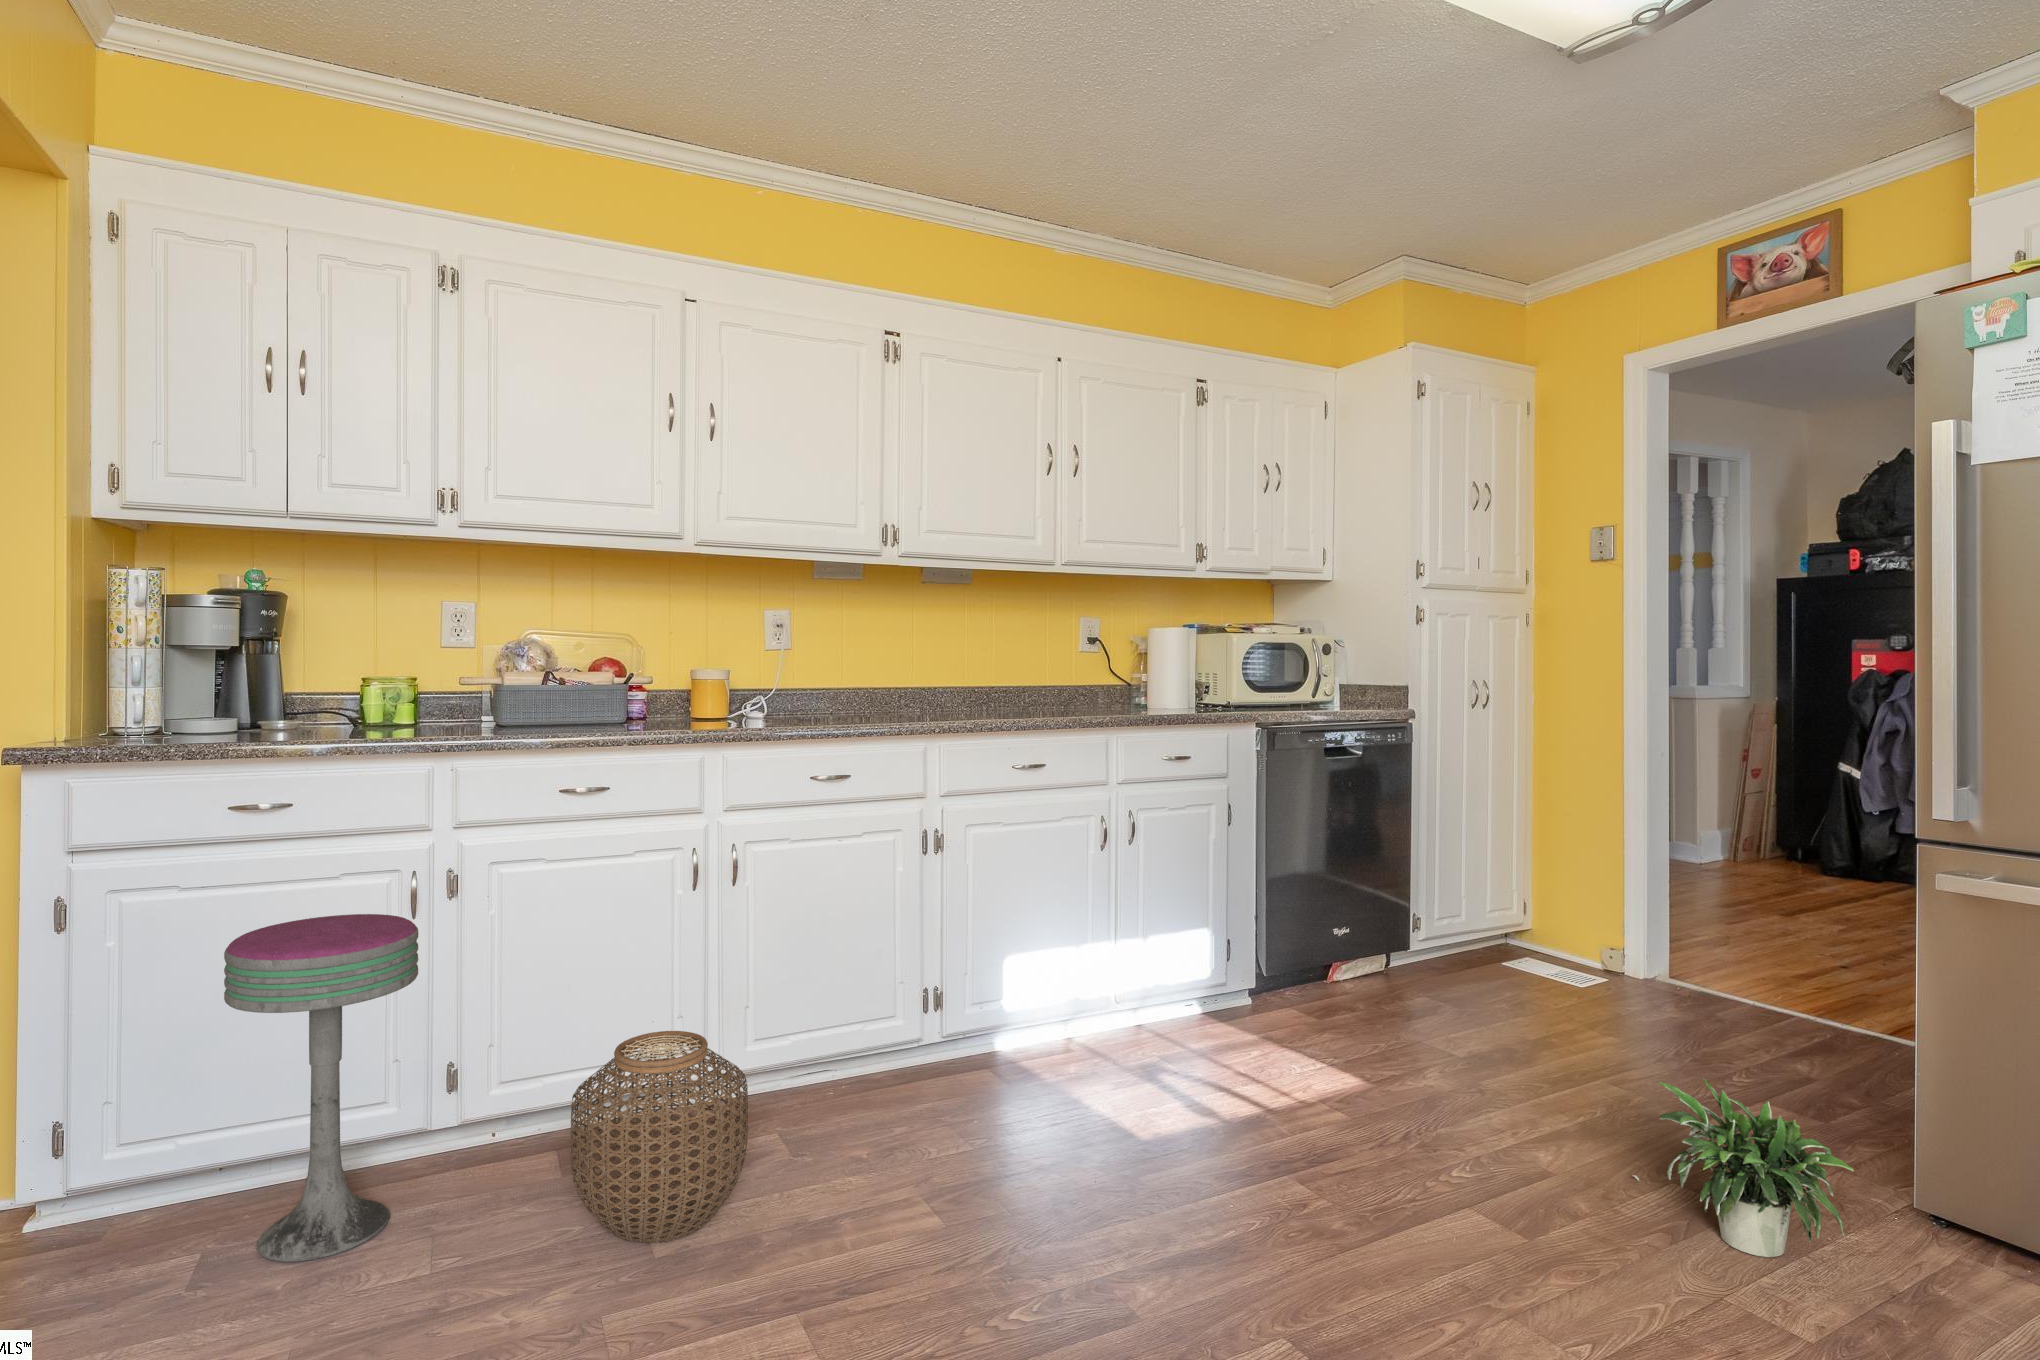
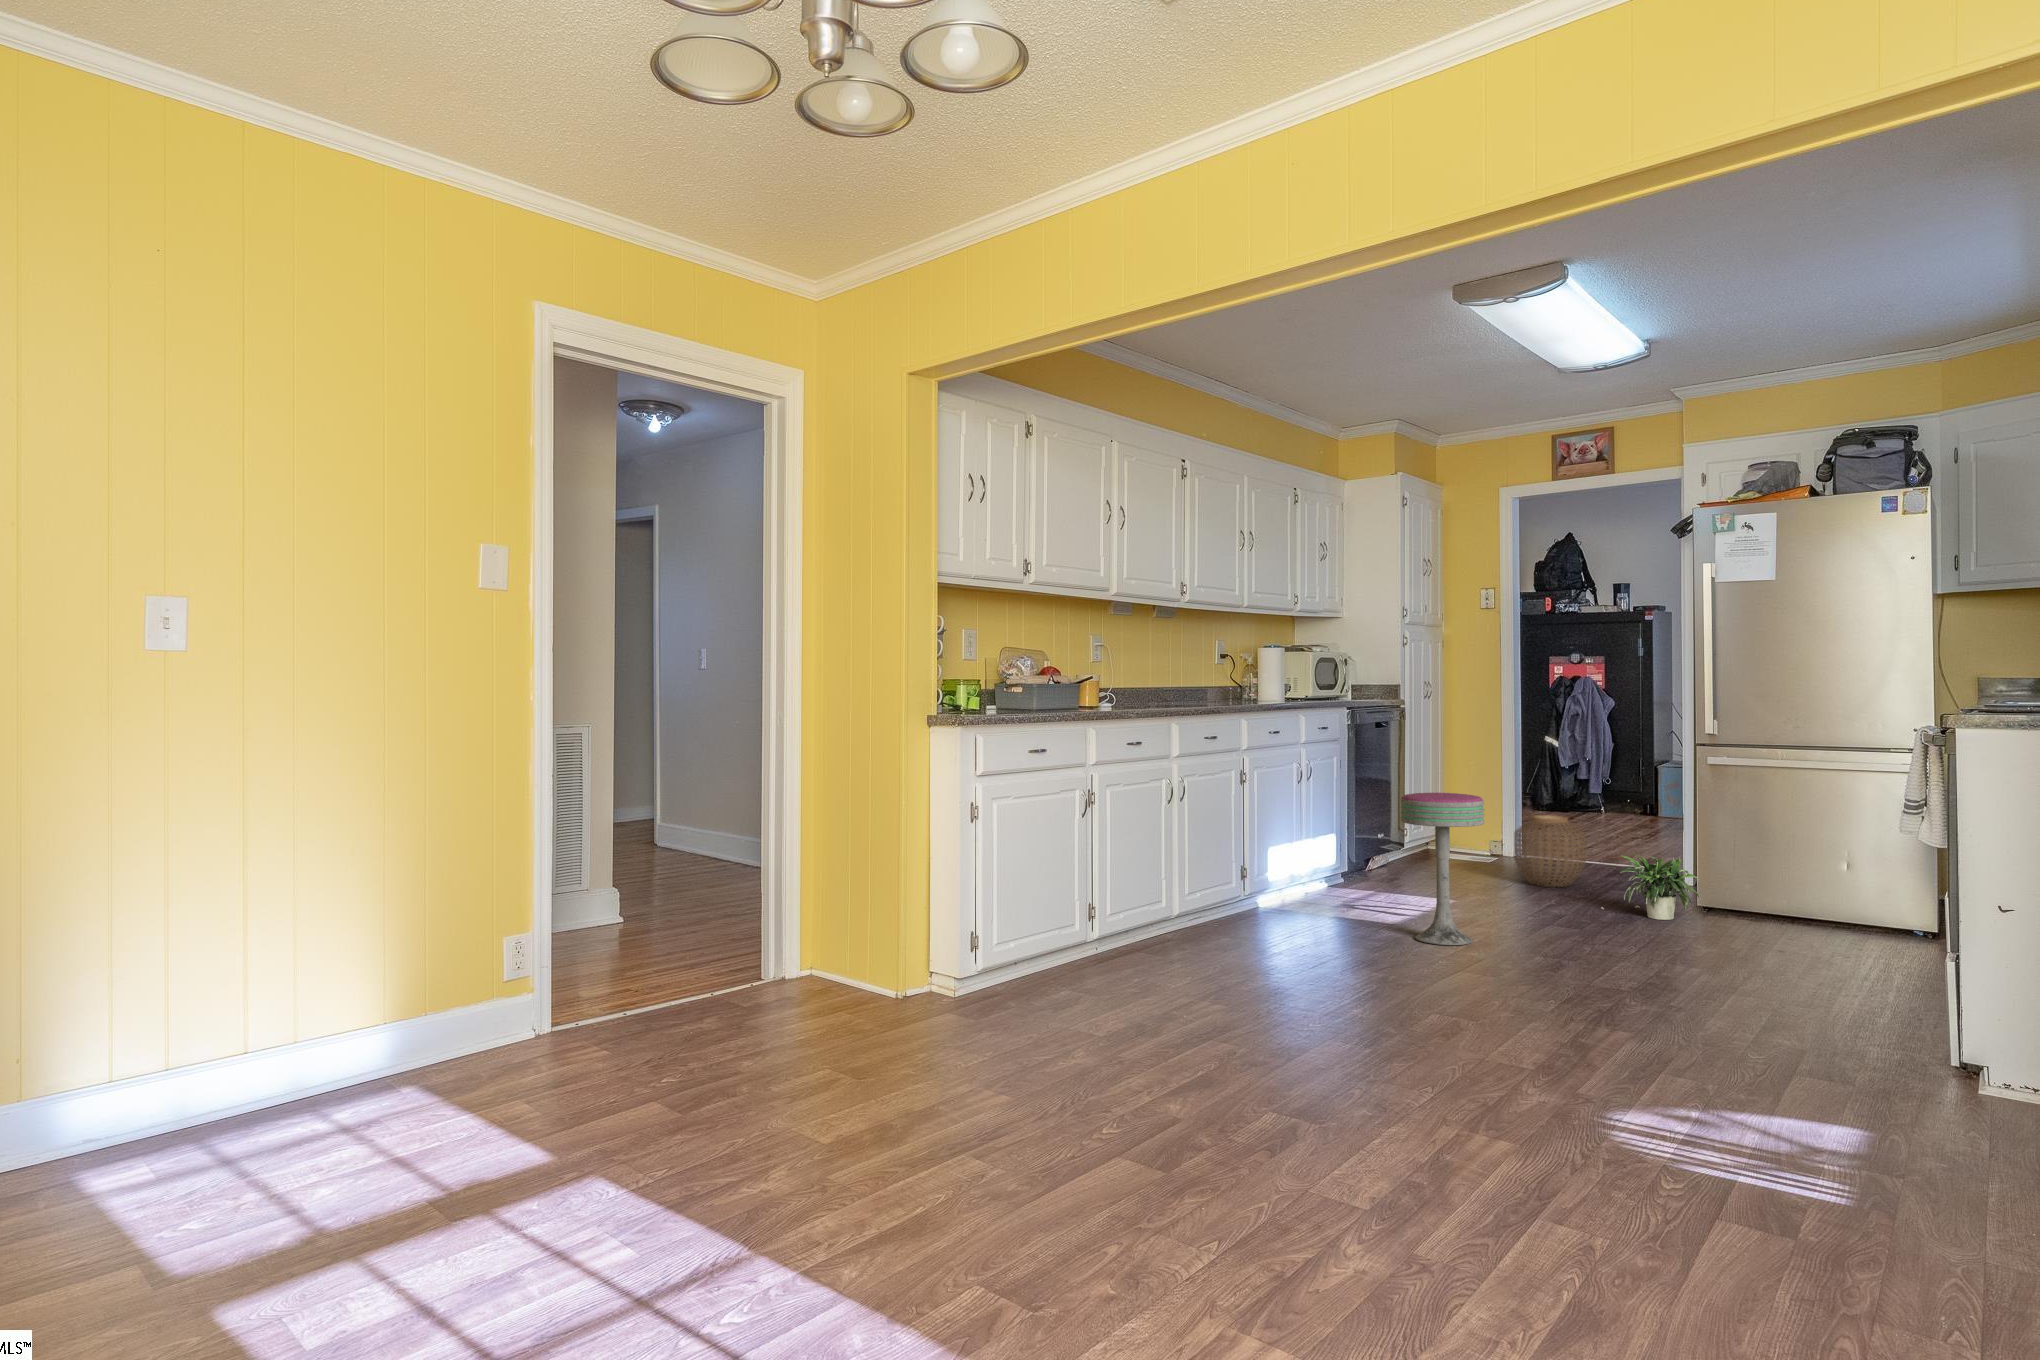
bar stool: present [224,914,418,1262] -> present [1401,793,1484,945]
woven basket: present [571,1031,748,1243] -> present [1514,815,1586,887]

